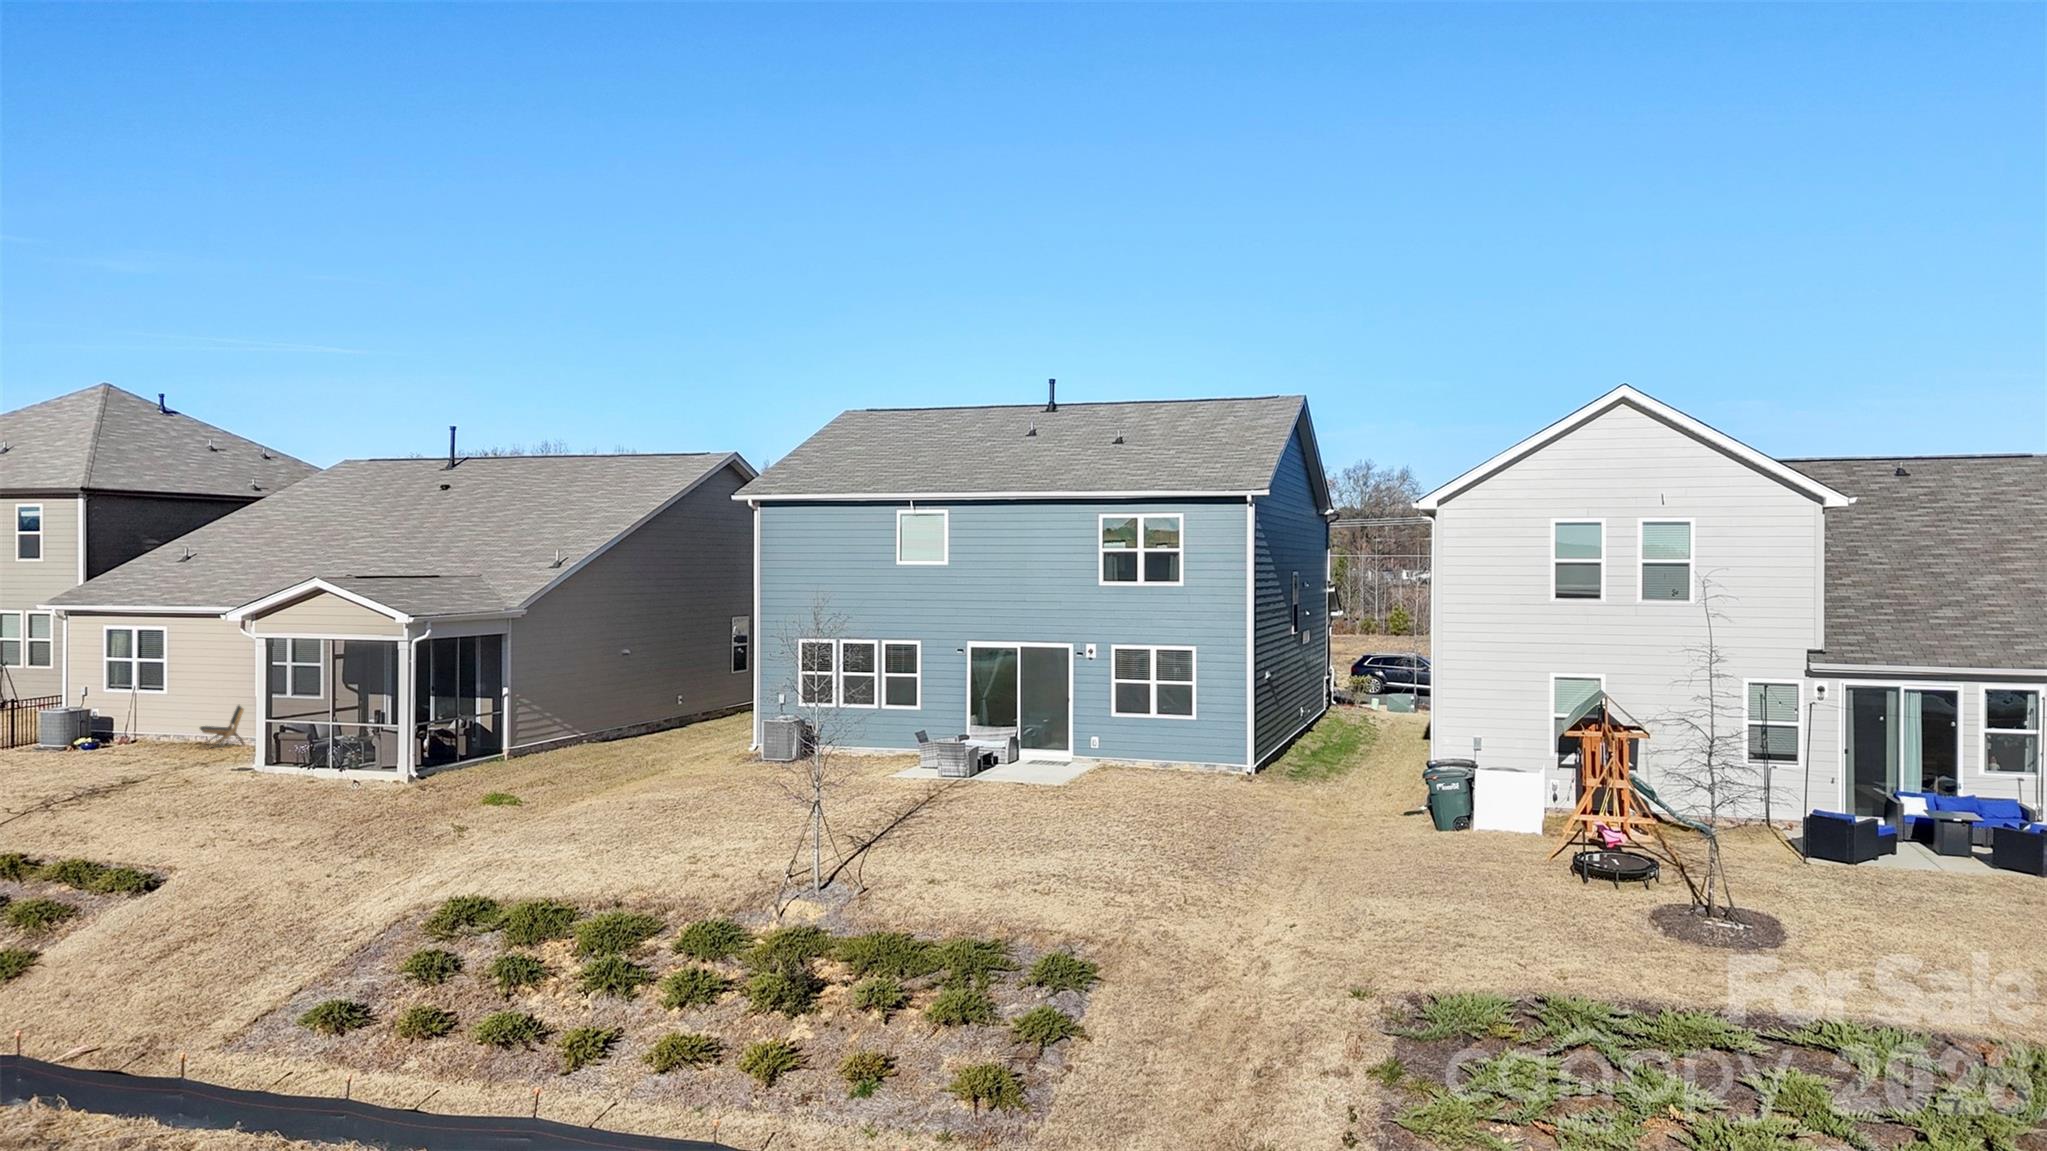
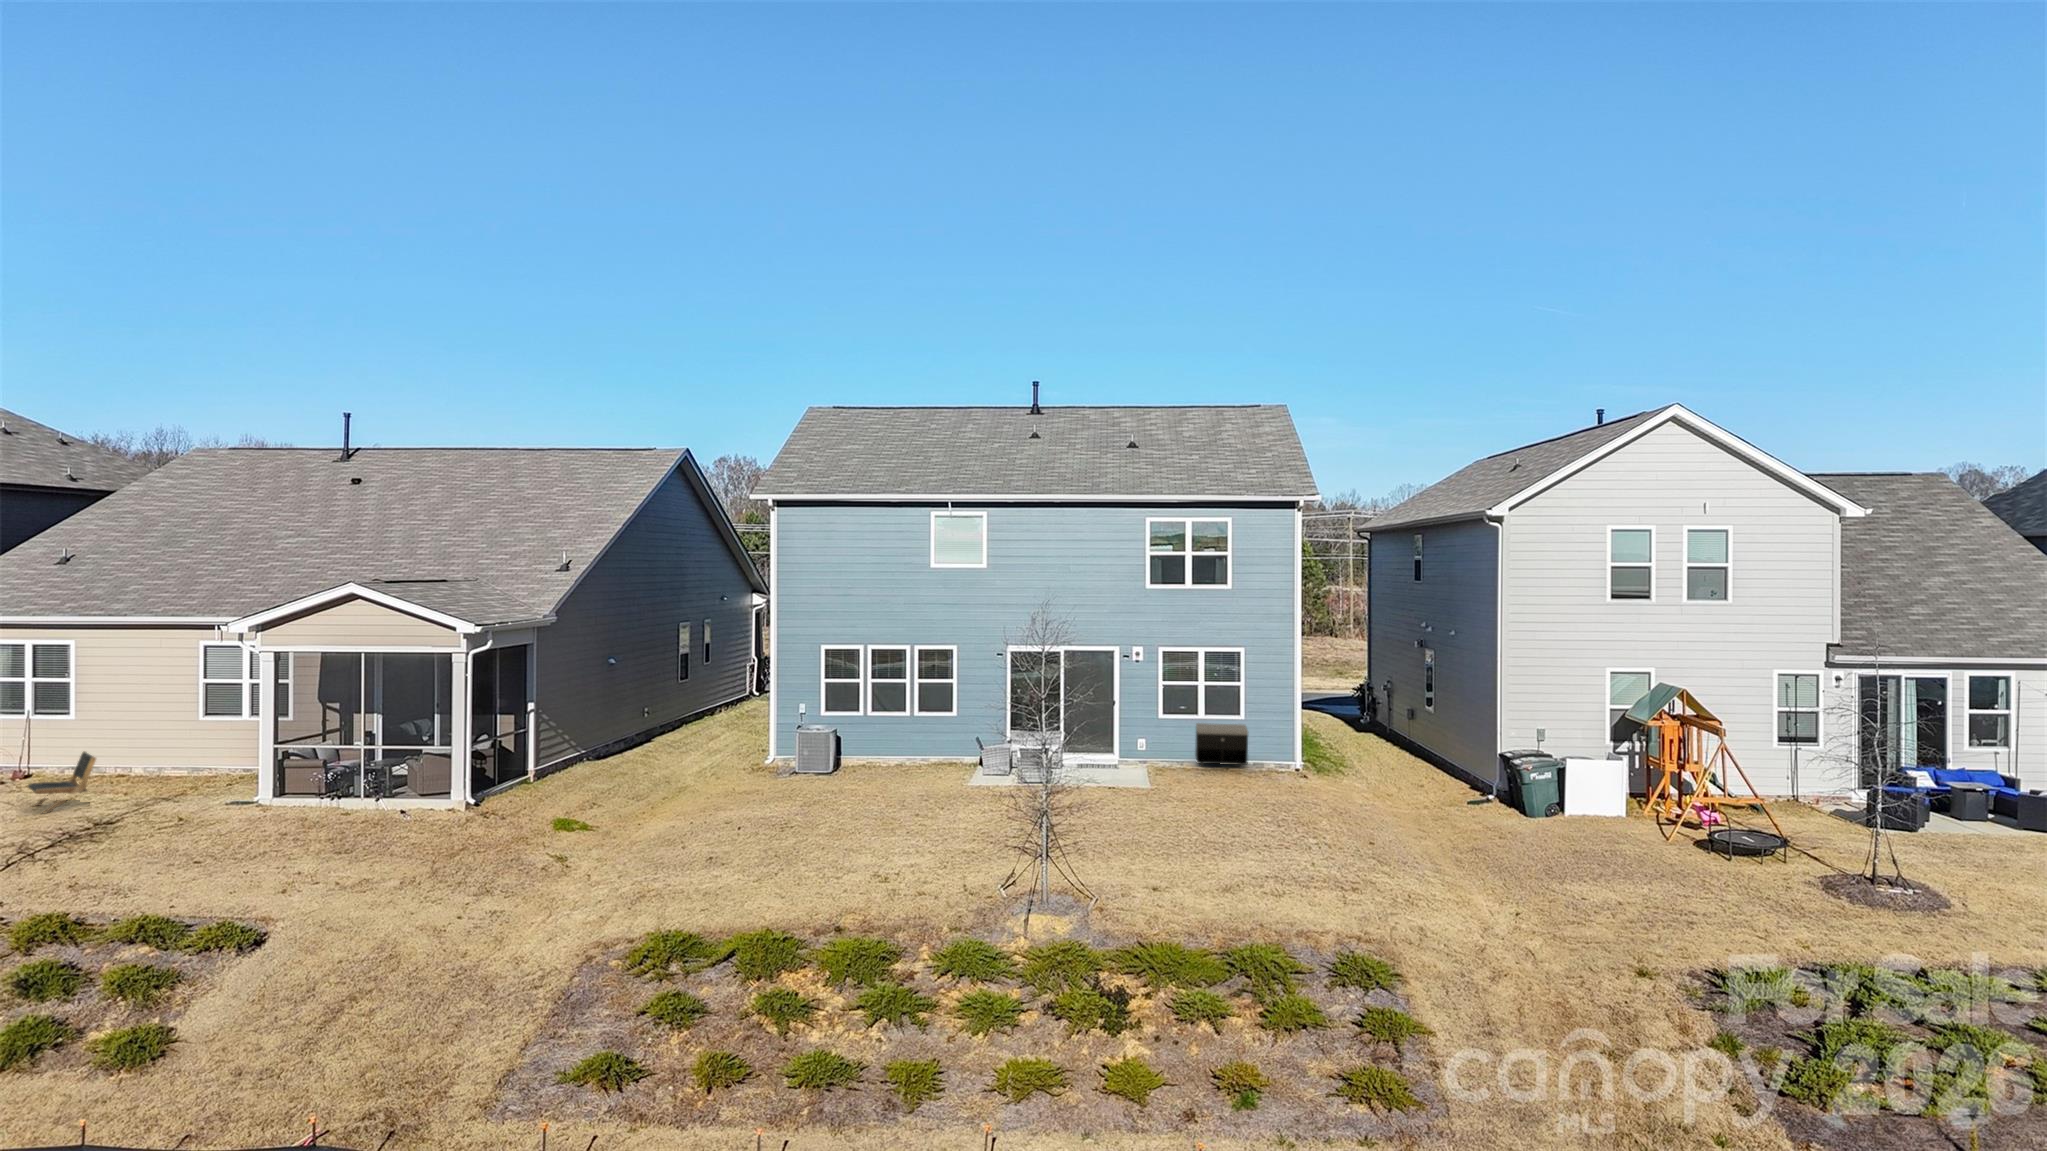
storage bench: none [1138,723,1196,769] -> present [1195,723,1248,766]

